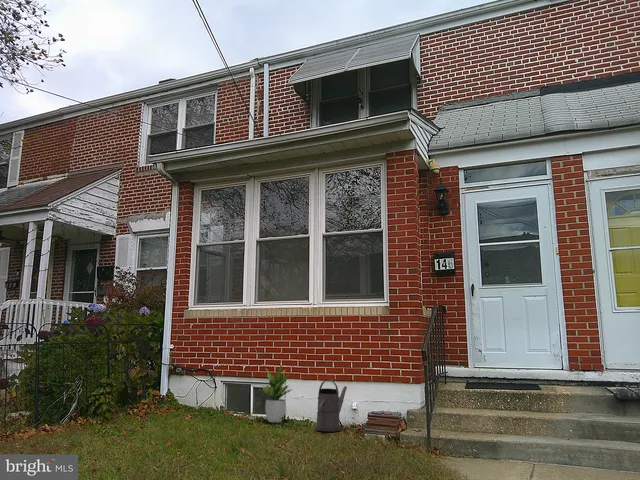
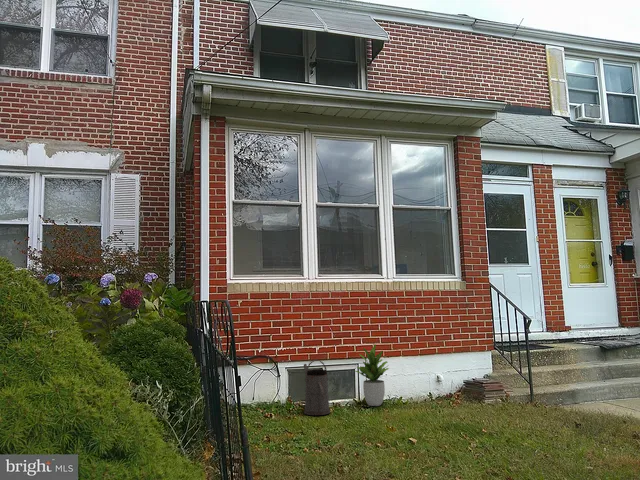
watering can: present [315,380,347,431] -> present [304,360,330,415]

